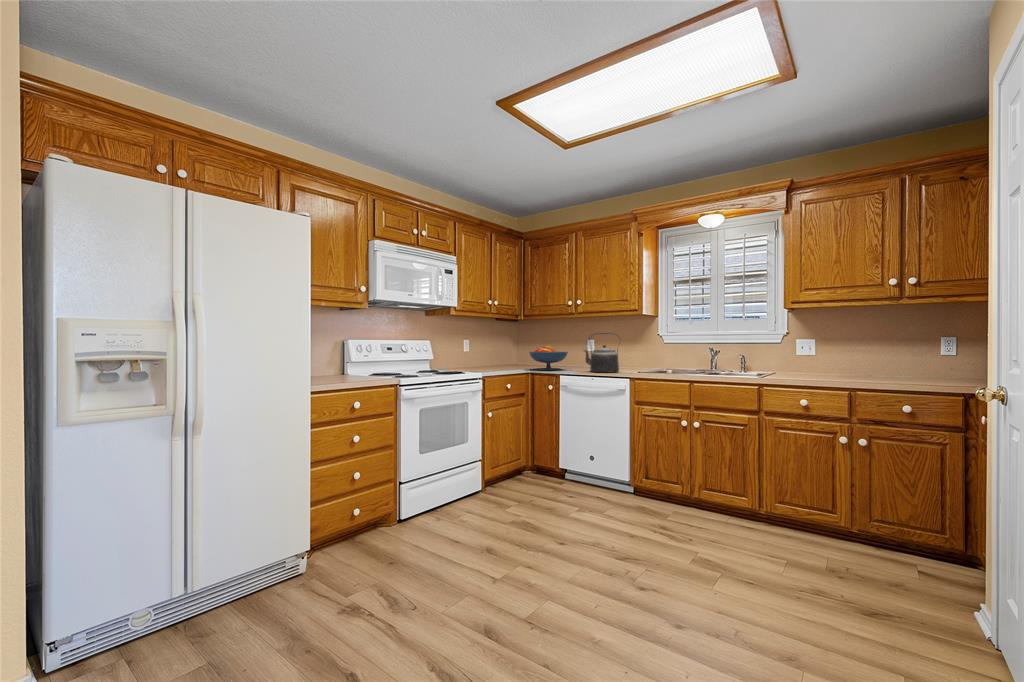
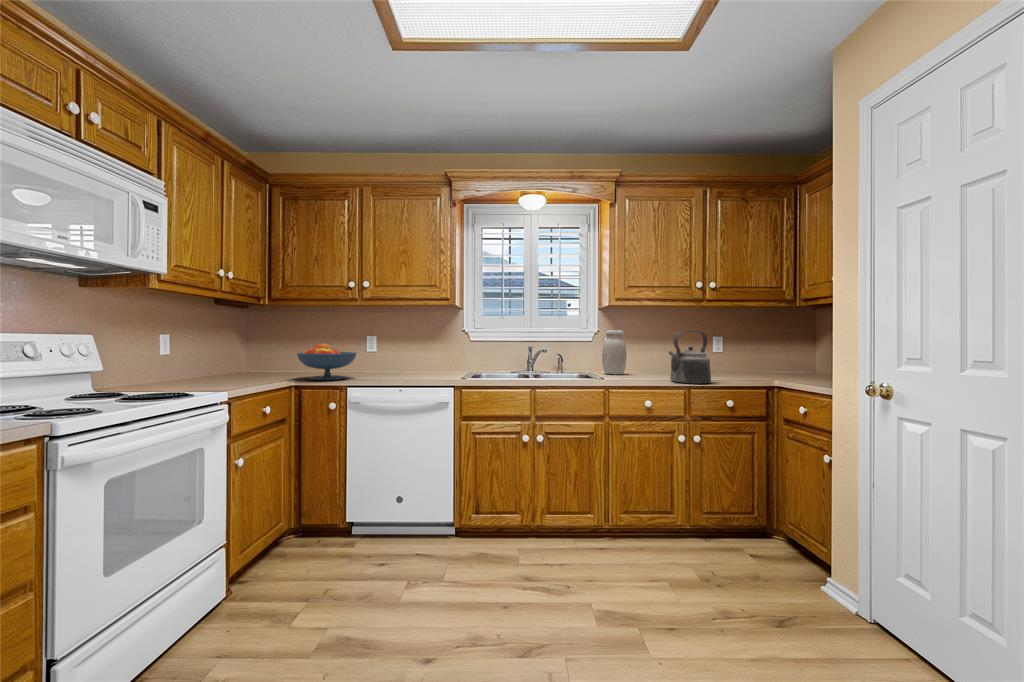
jar: none [789,332,816,376] -> present [602,330,627,374]
kettle: present [583,333,619,373] -> present [669,330,711,384]

